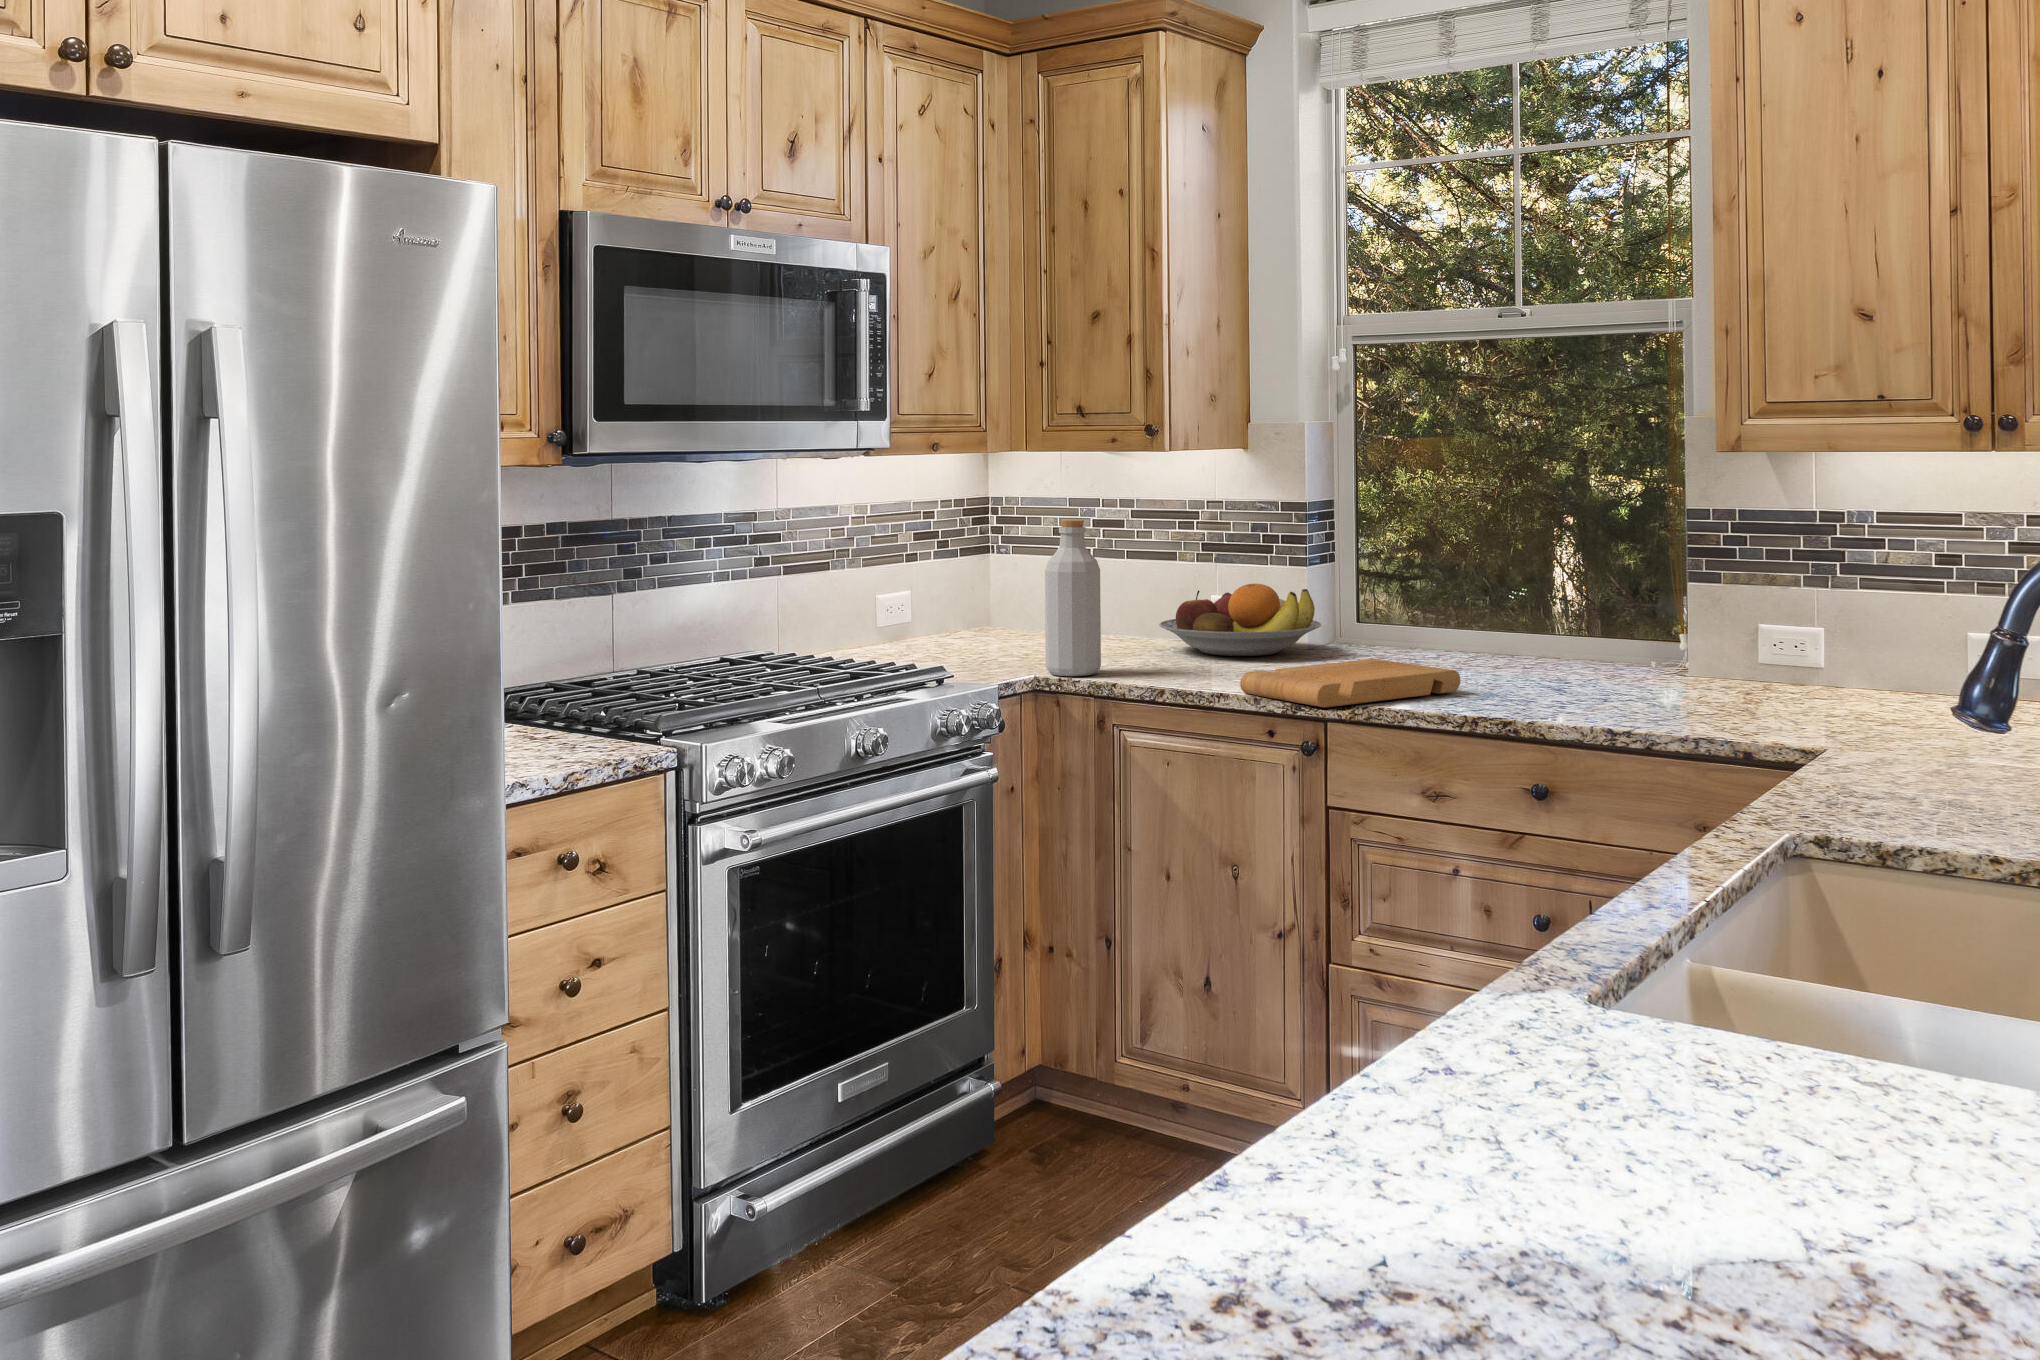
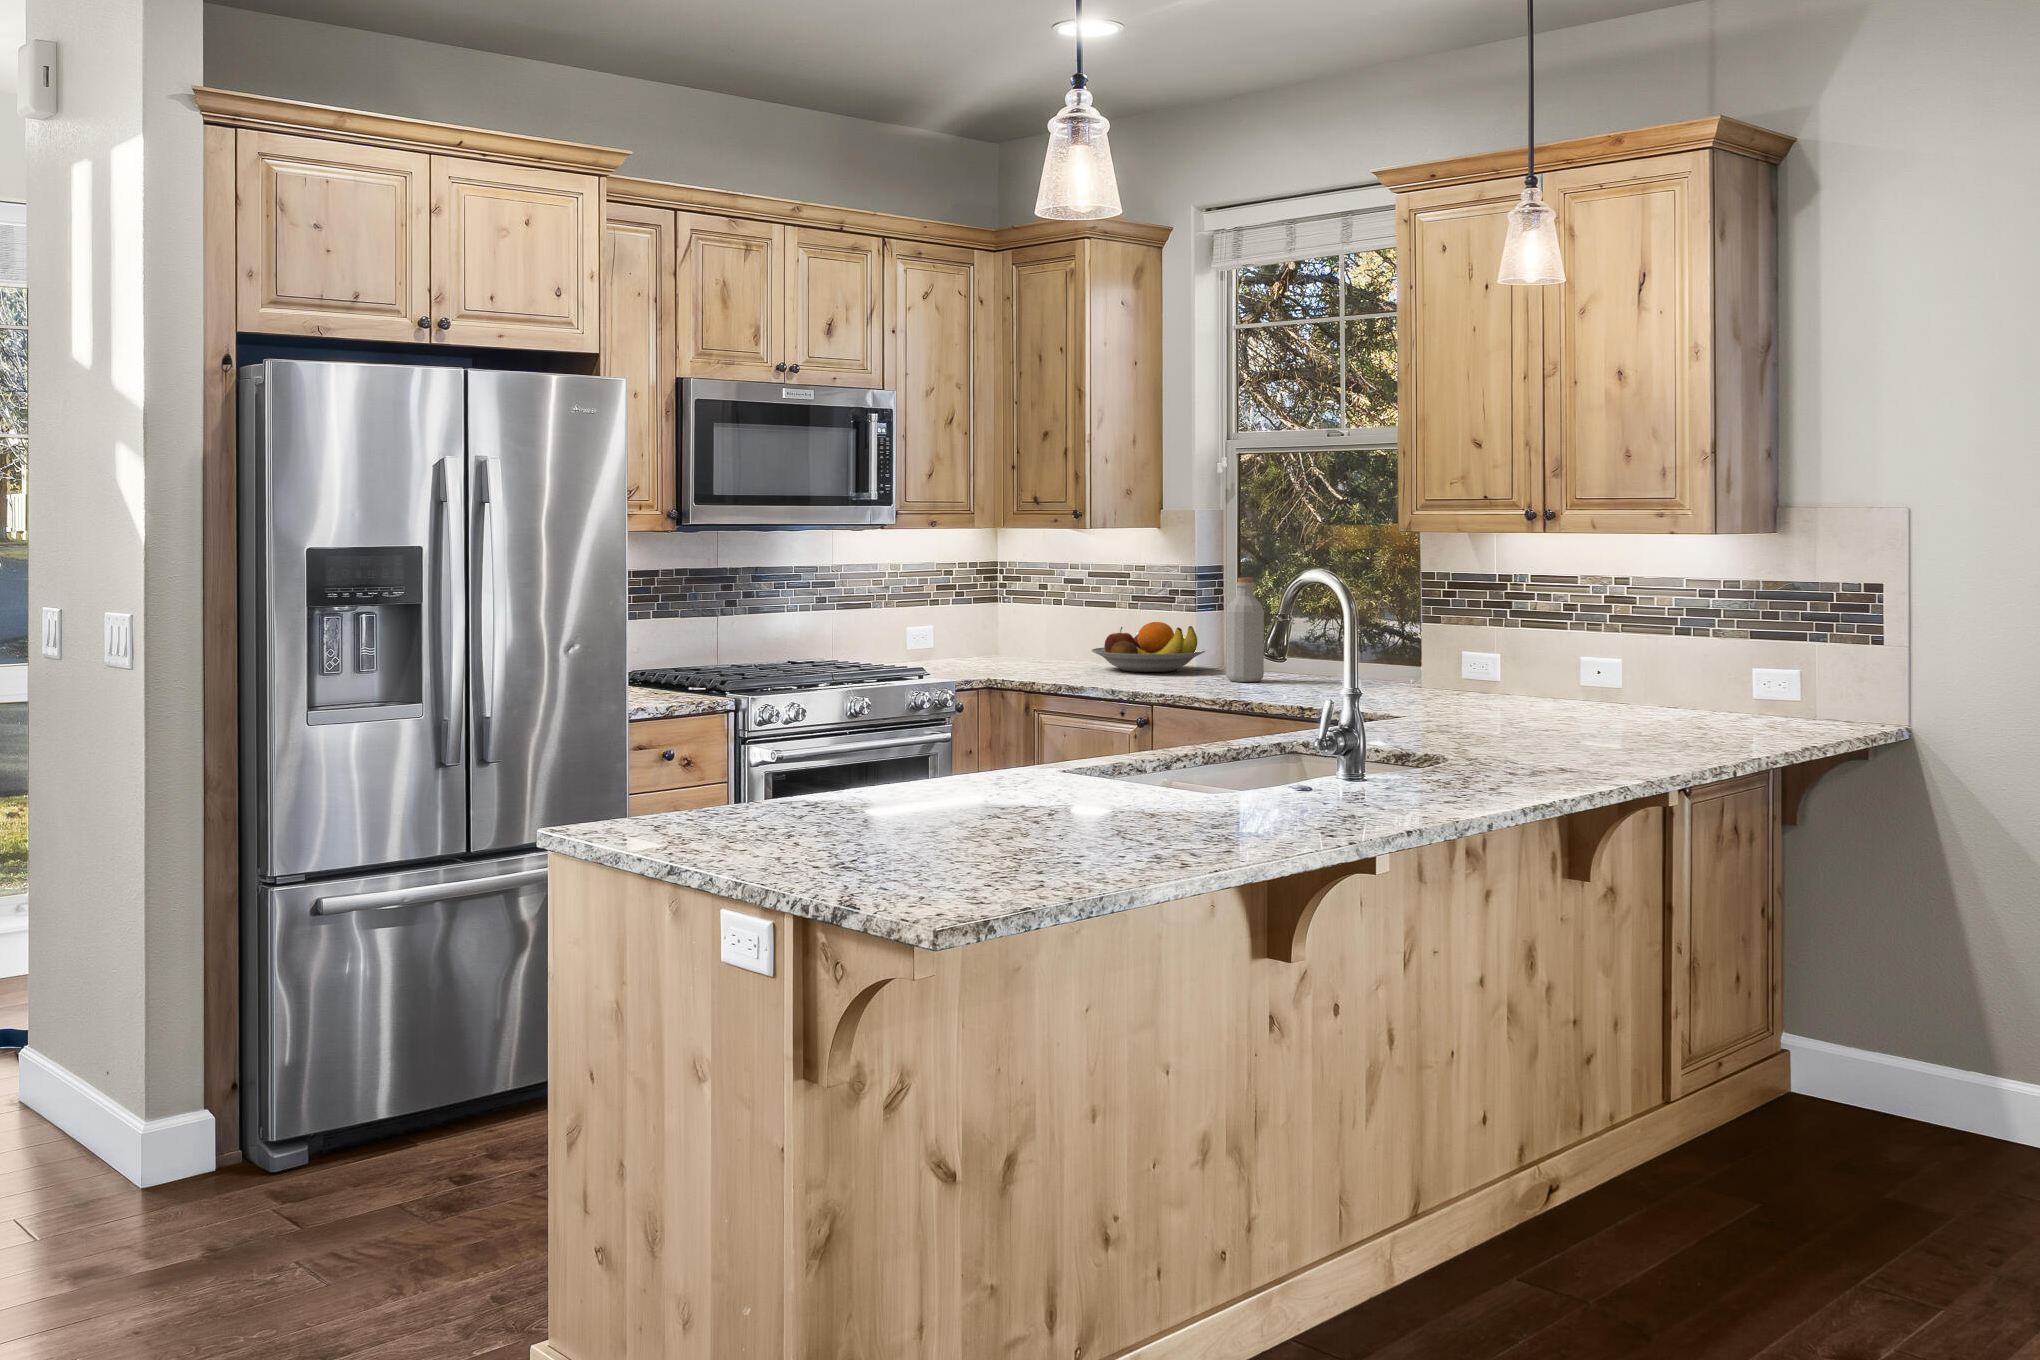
bottle: present [1045,520,1101,676] -> present [1226,578,1264,682]
cutting board: present [1240,659,1460,707] -> none [1107,671,1255,695]

